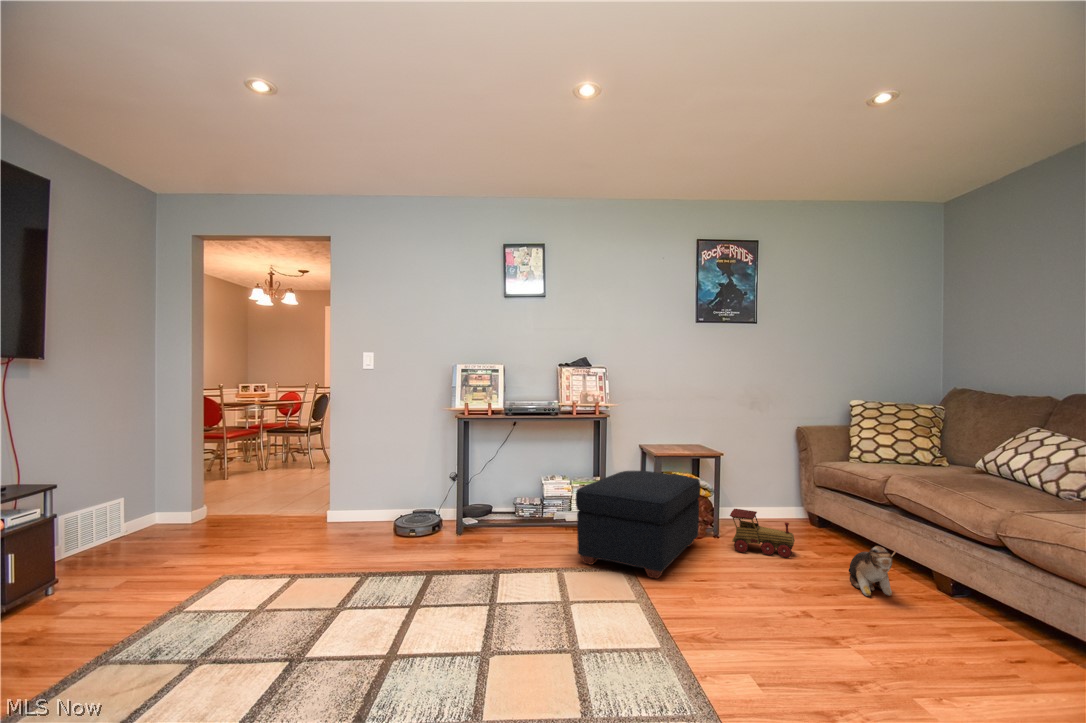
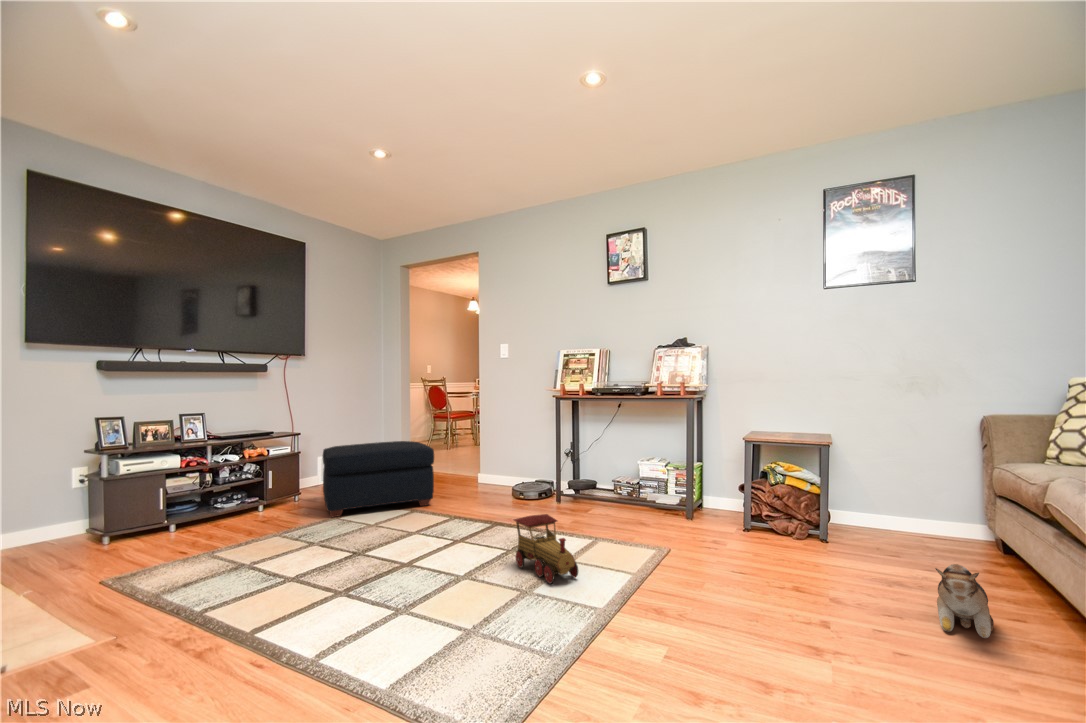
ottoman: present [575,471,701,579] -> present [322,441,434,517]
toy train: present [730,509,795,558] -> present [514,514,578,584]

